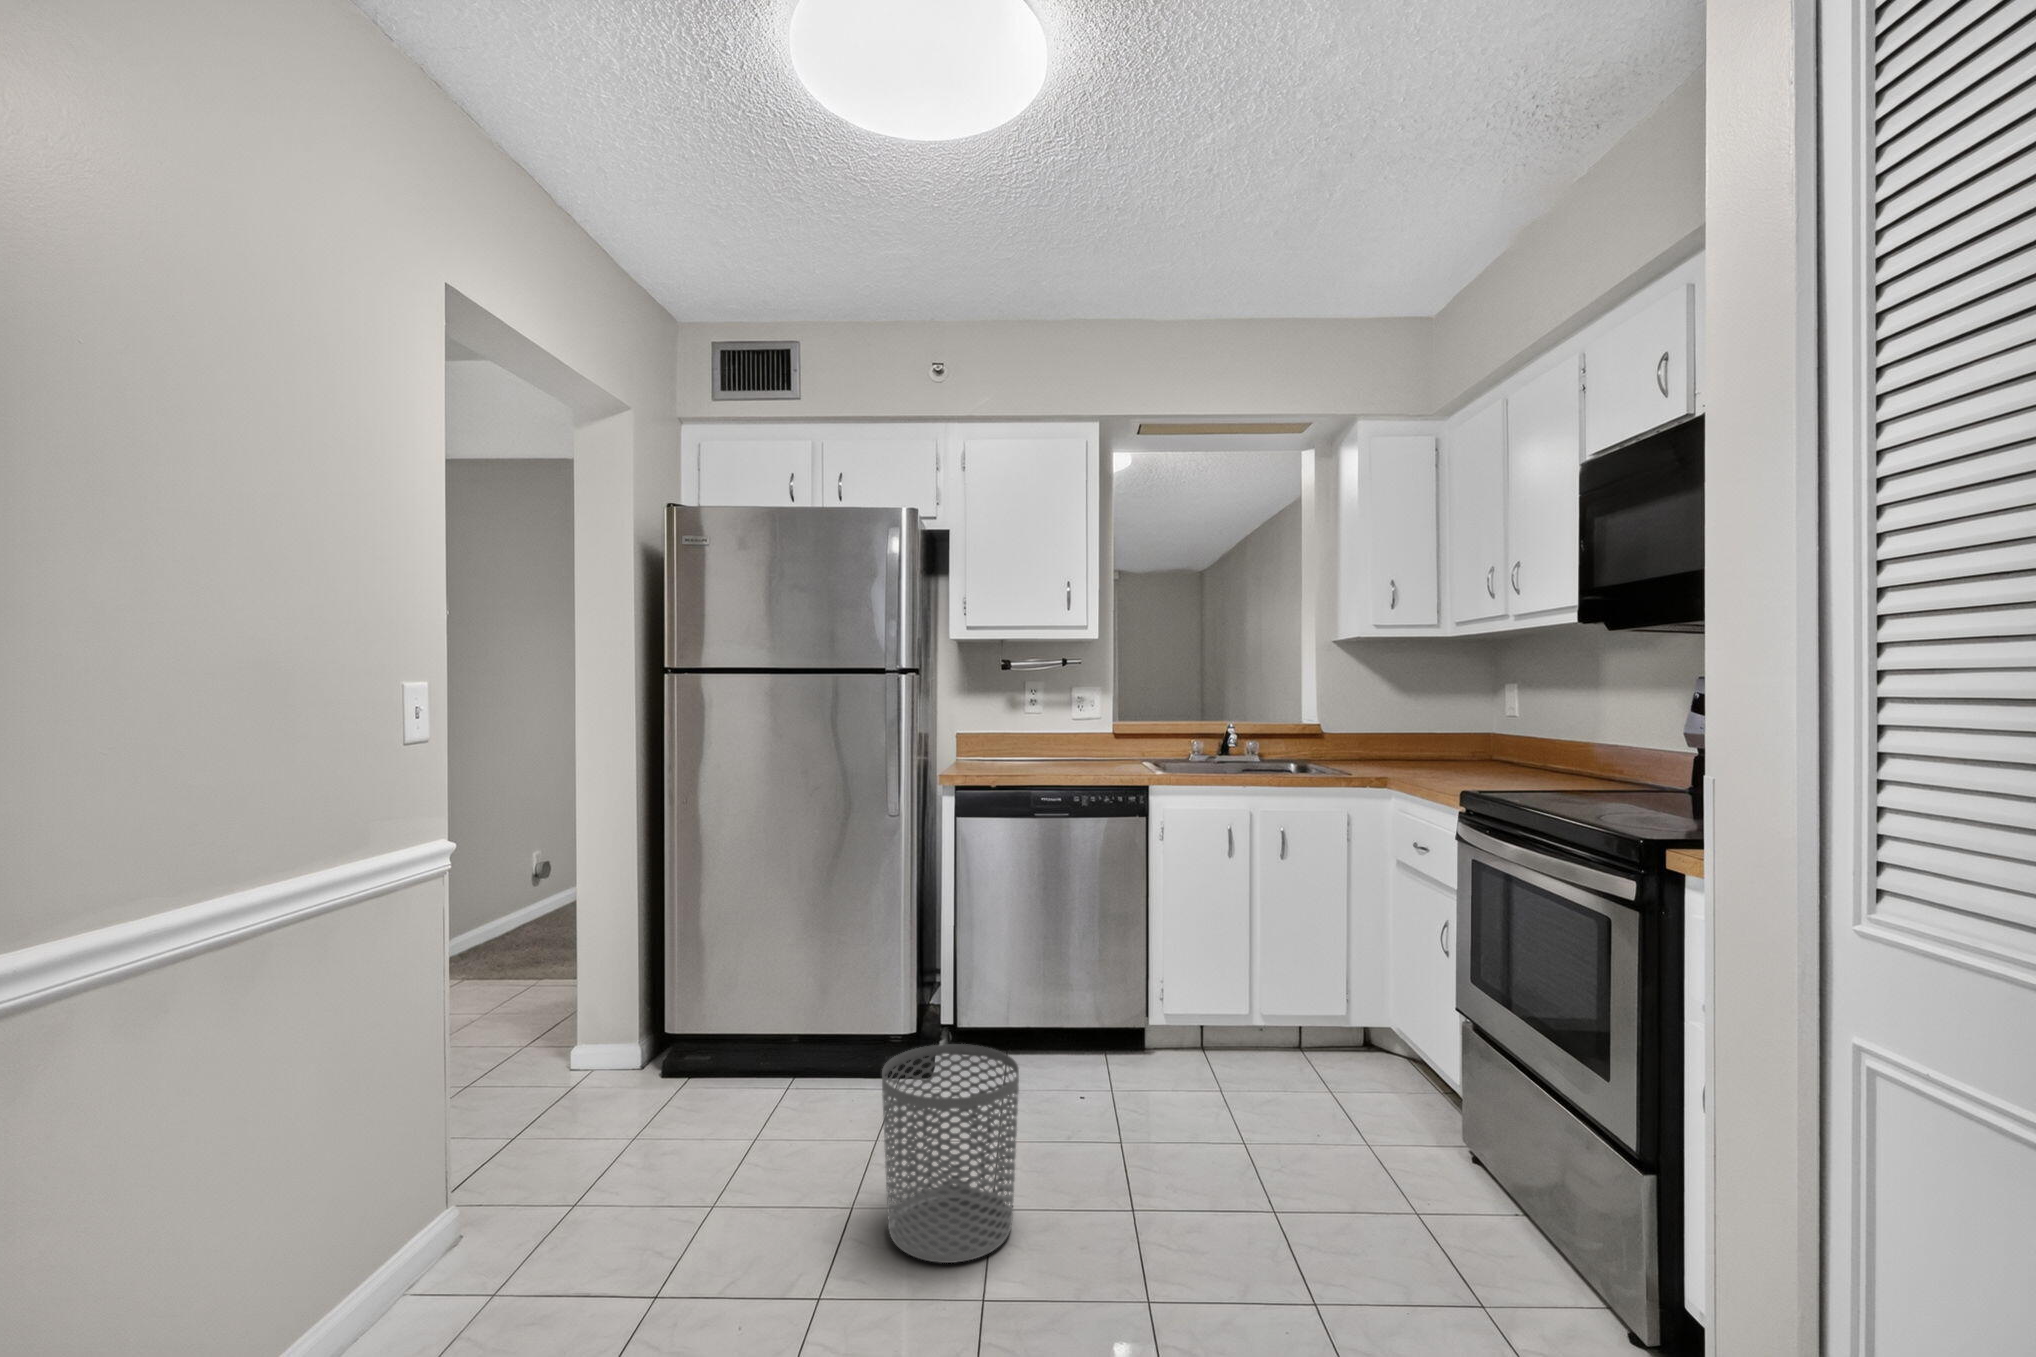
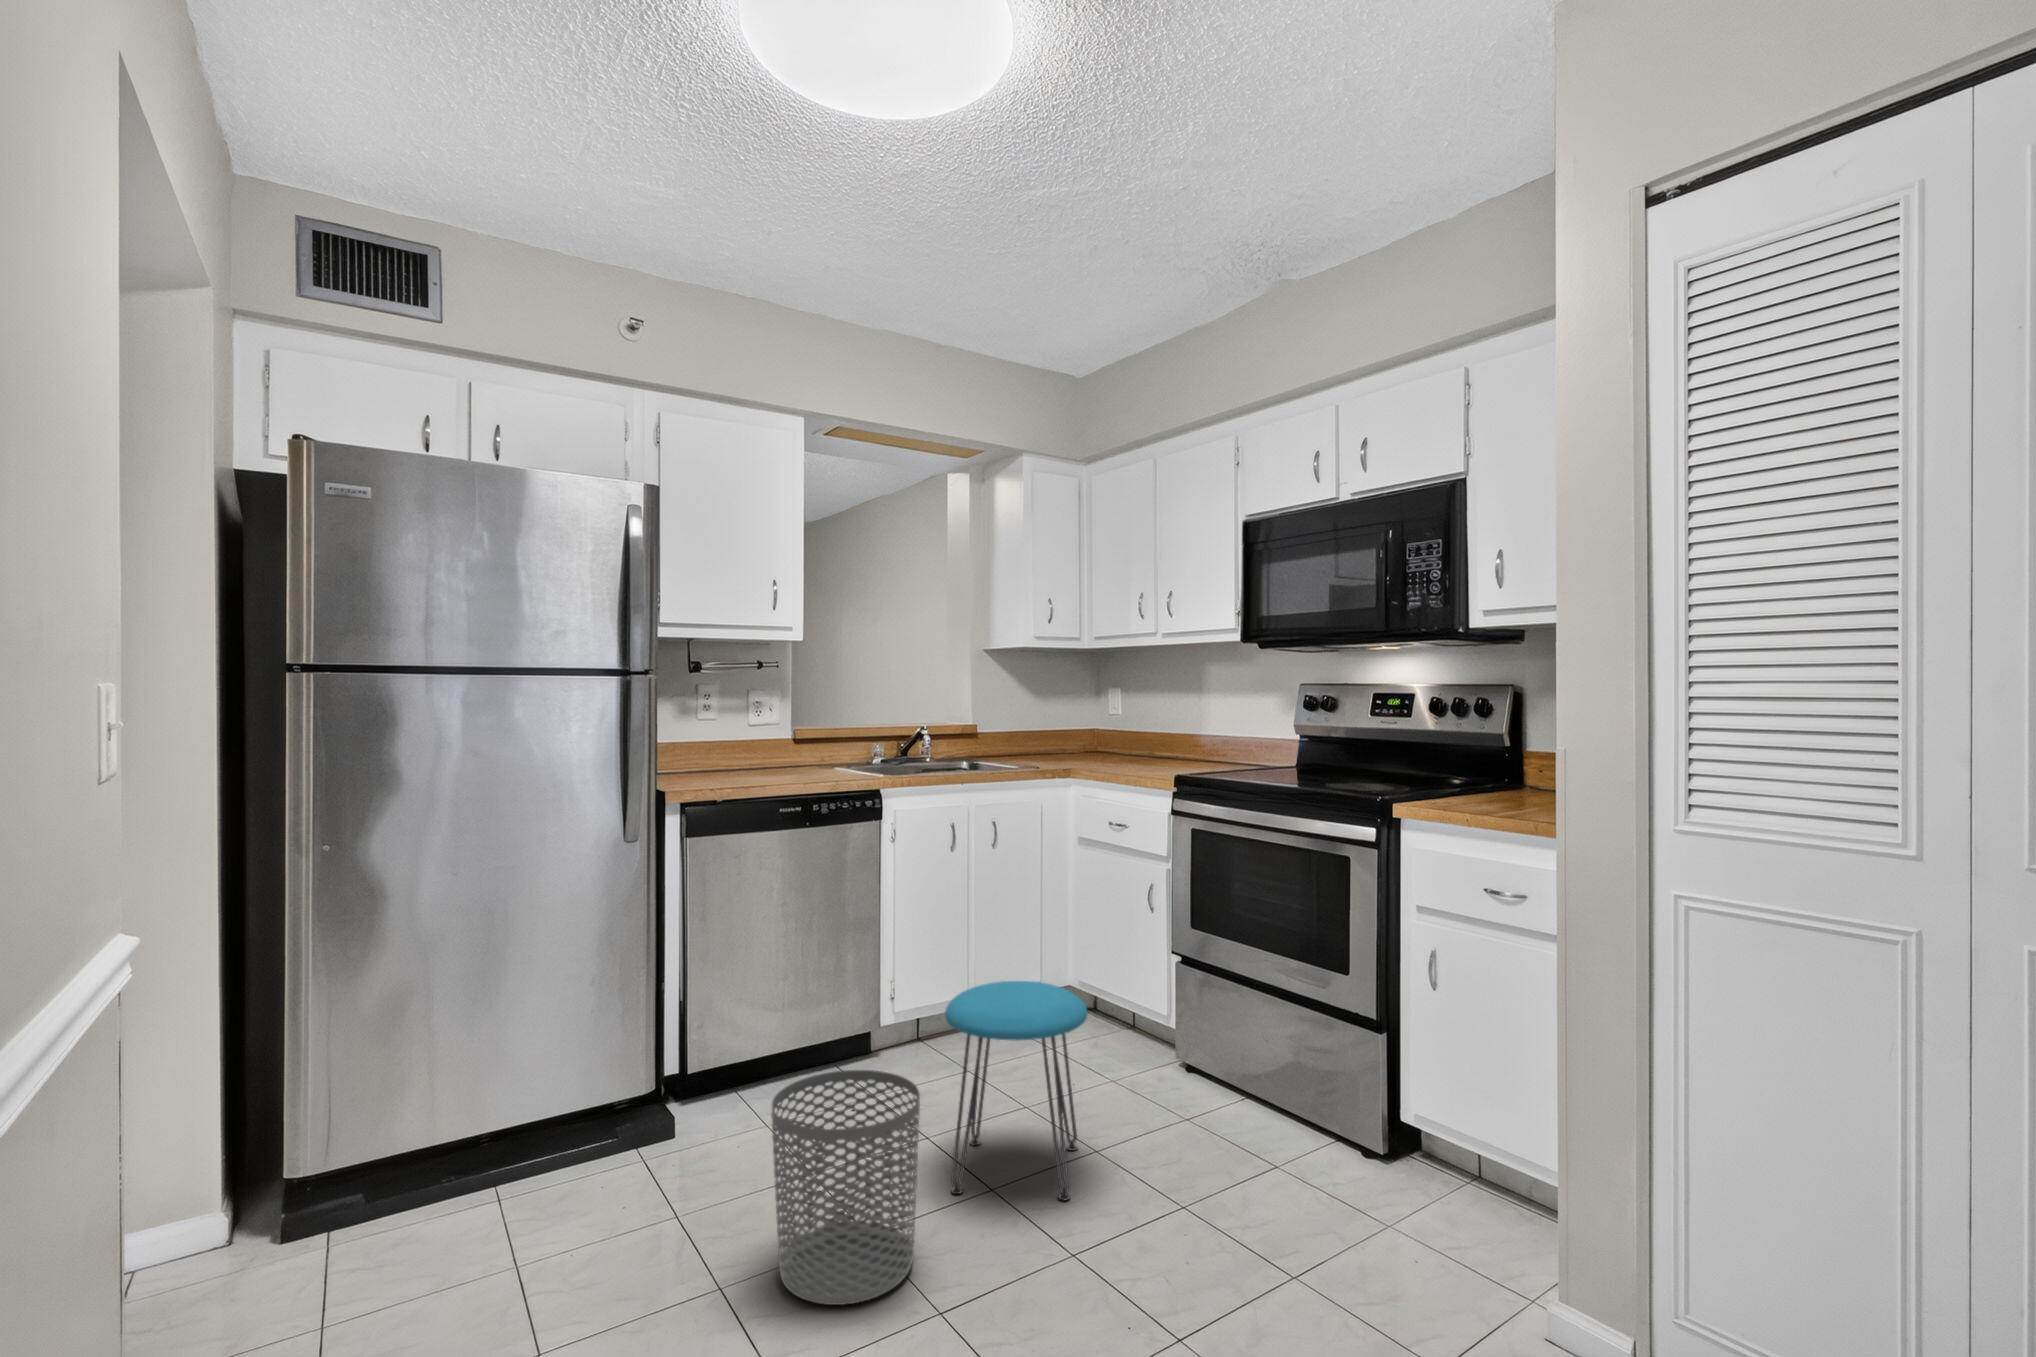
stool: none [1096,994,1260,1240] -> present [945,981,1088,1200]

